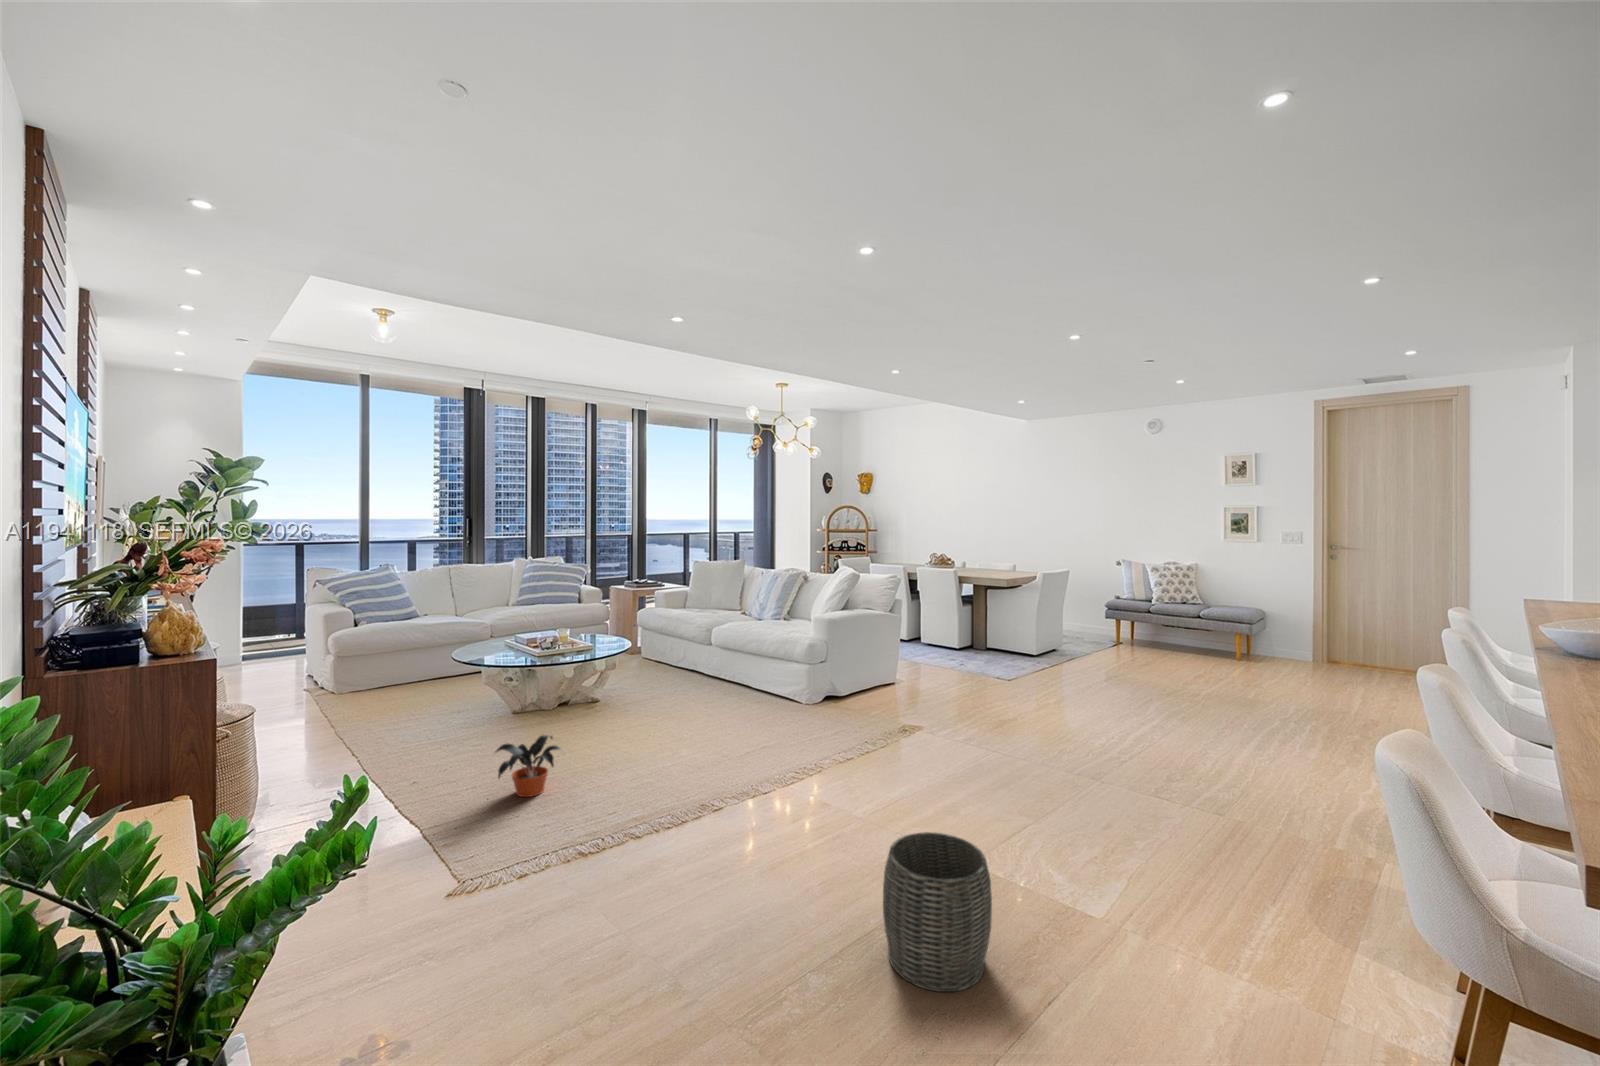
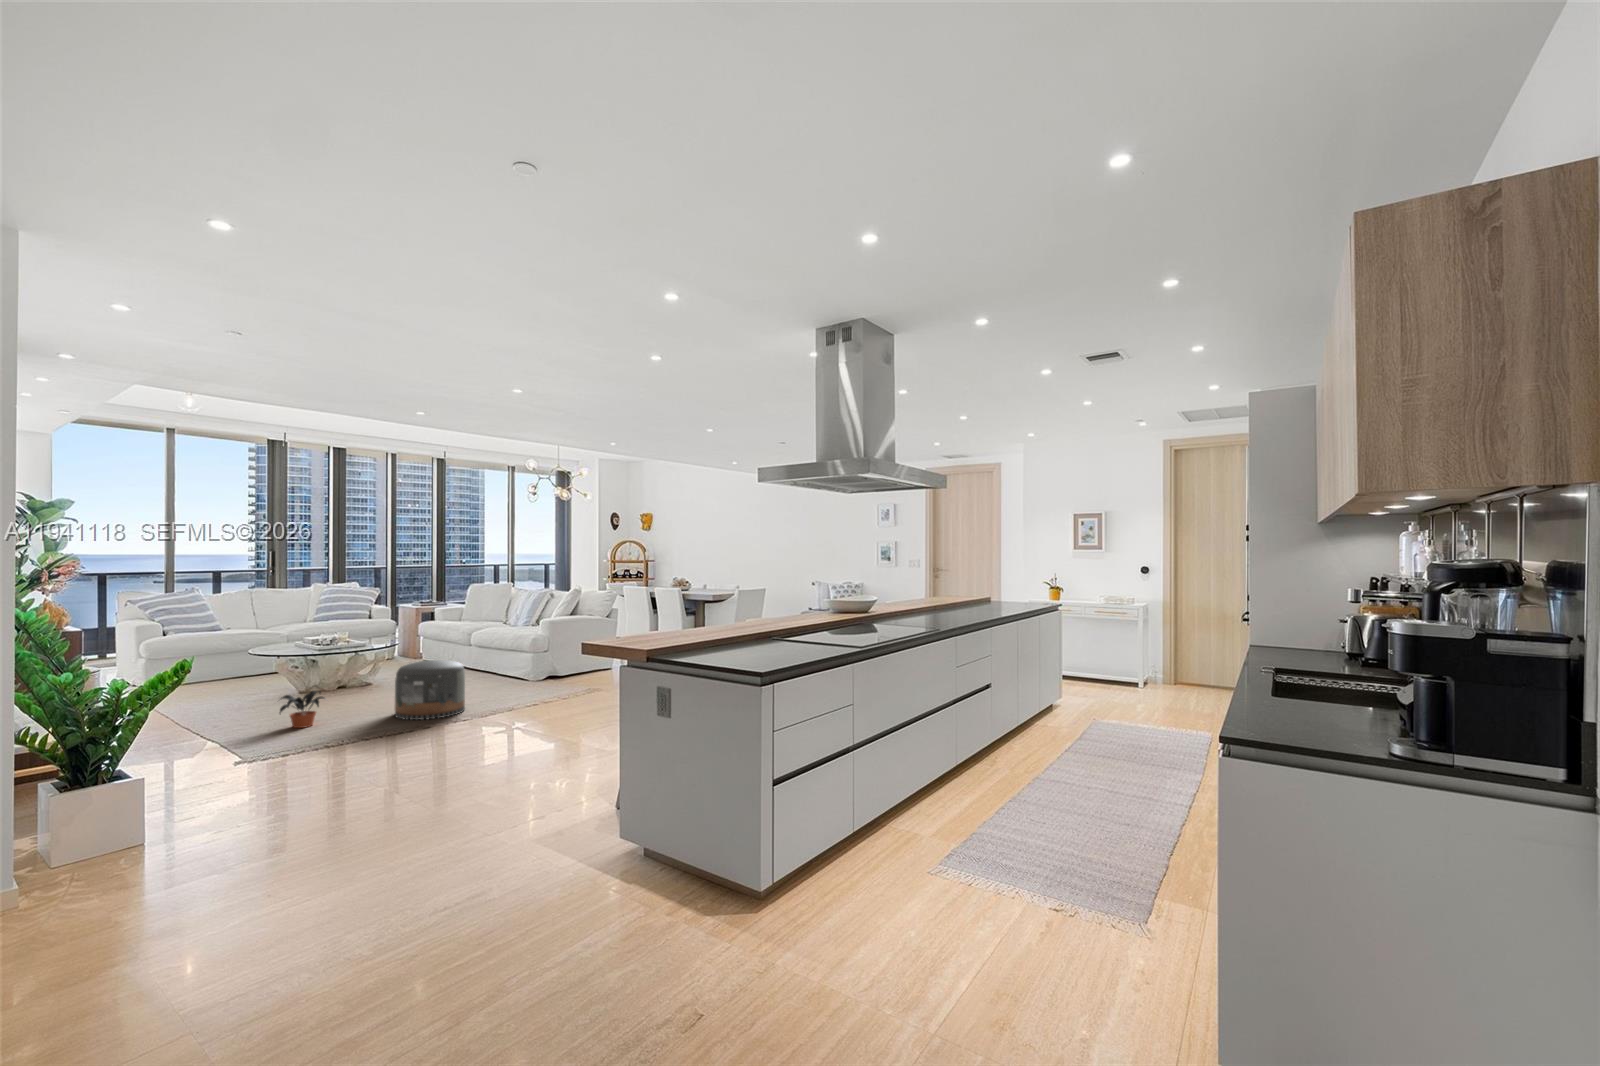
pouf: none [655,686,751,788] -> present [395,660,465,720]
woven basket: present [883,832,992,992] -> none [479,706,535,770]

